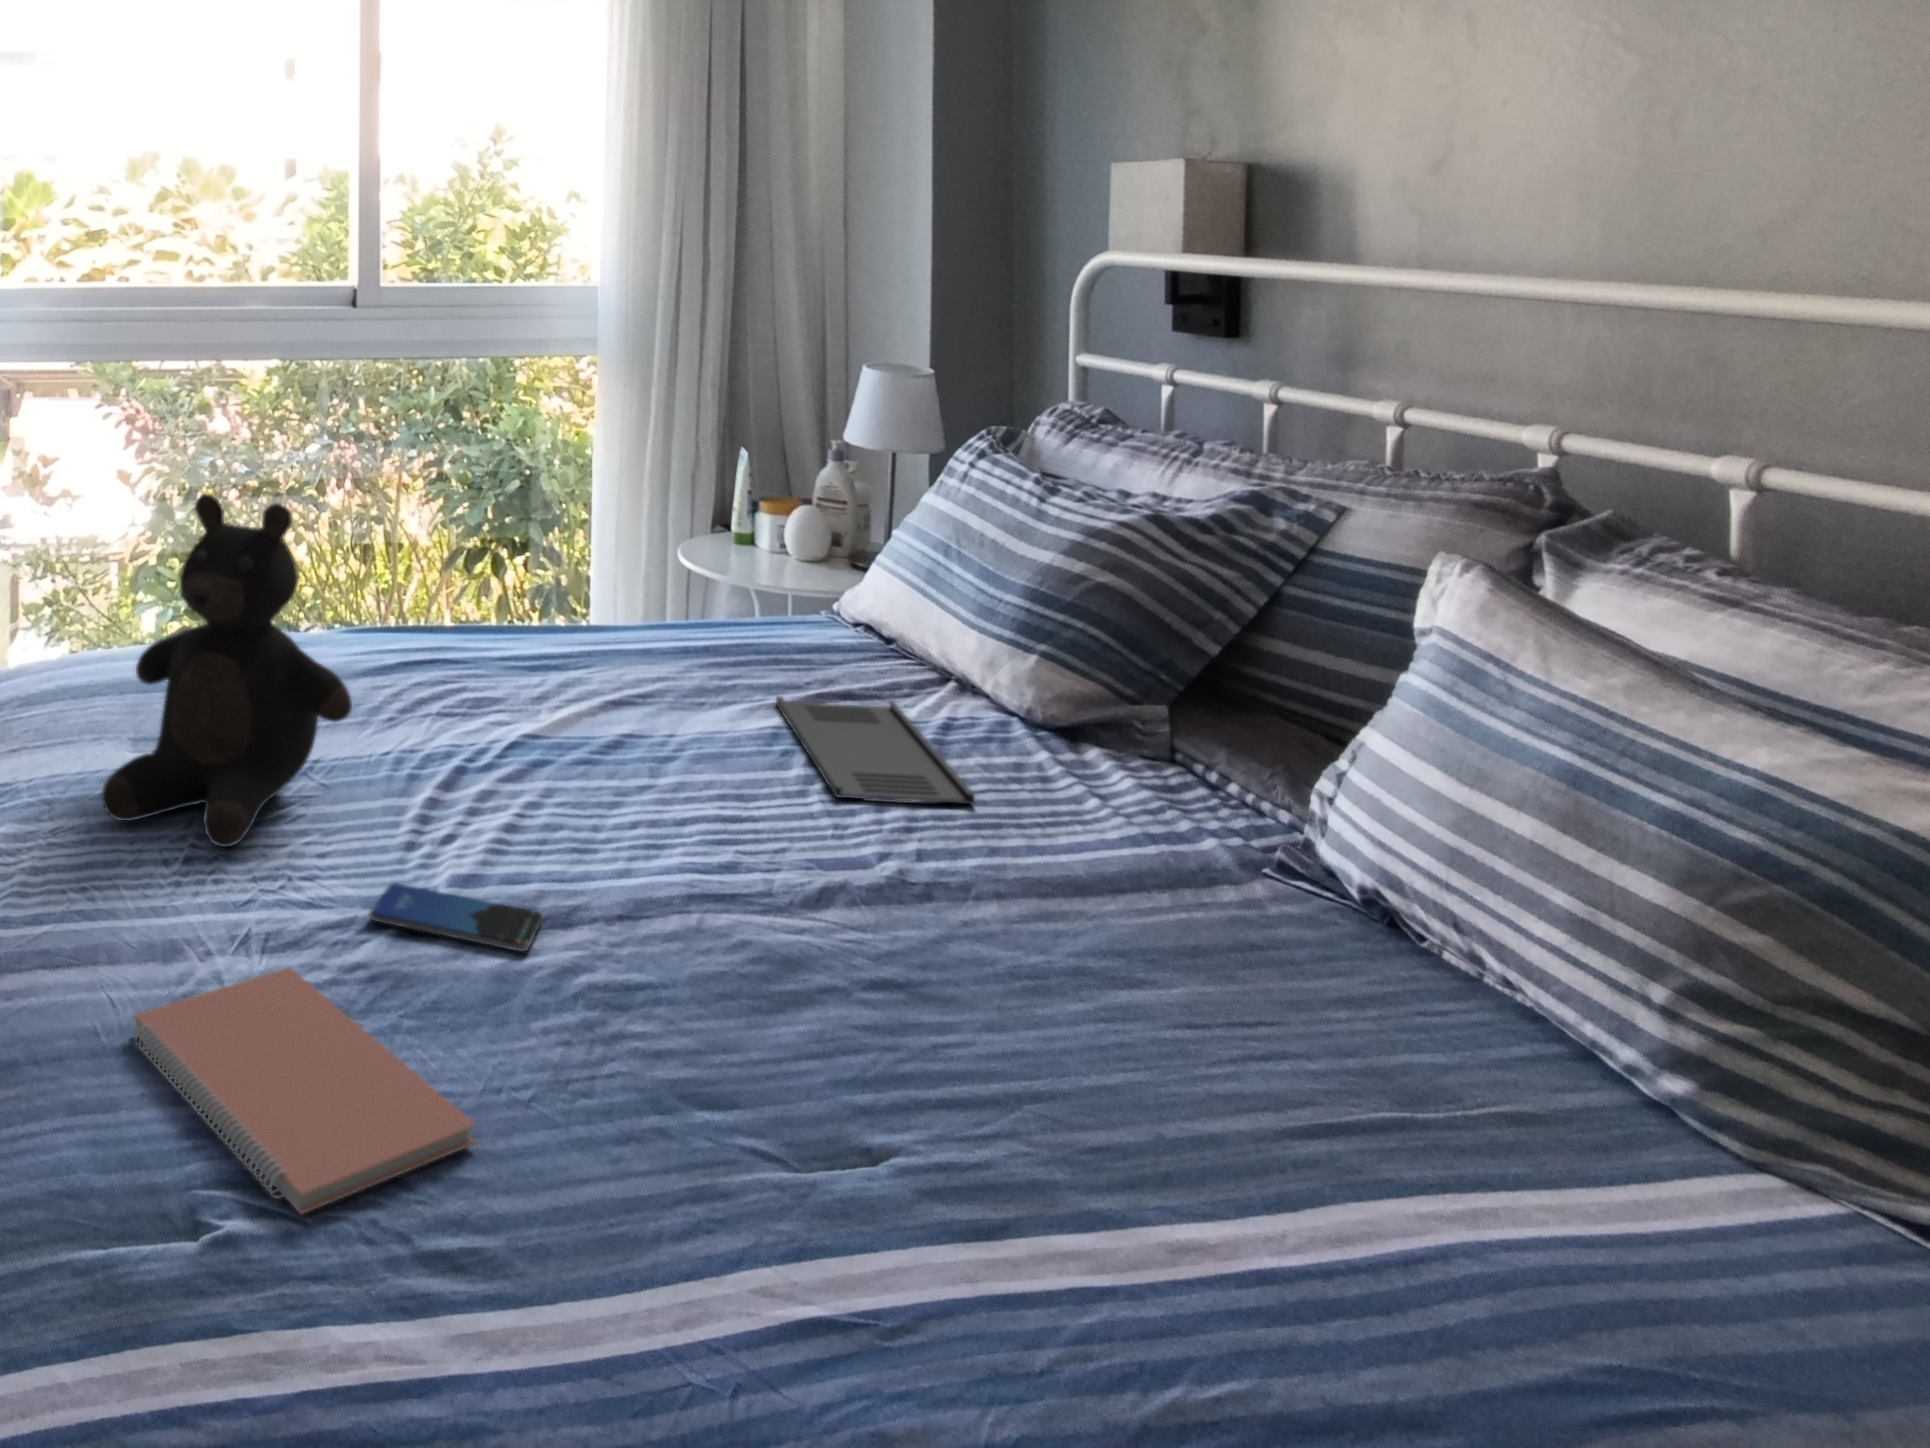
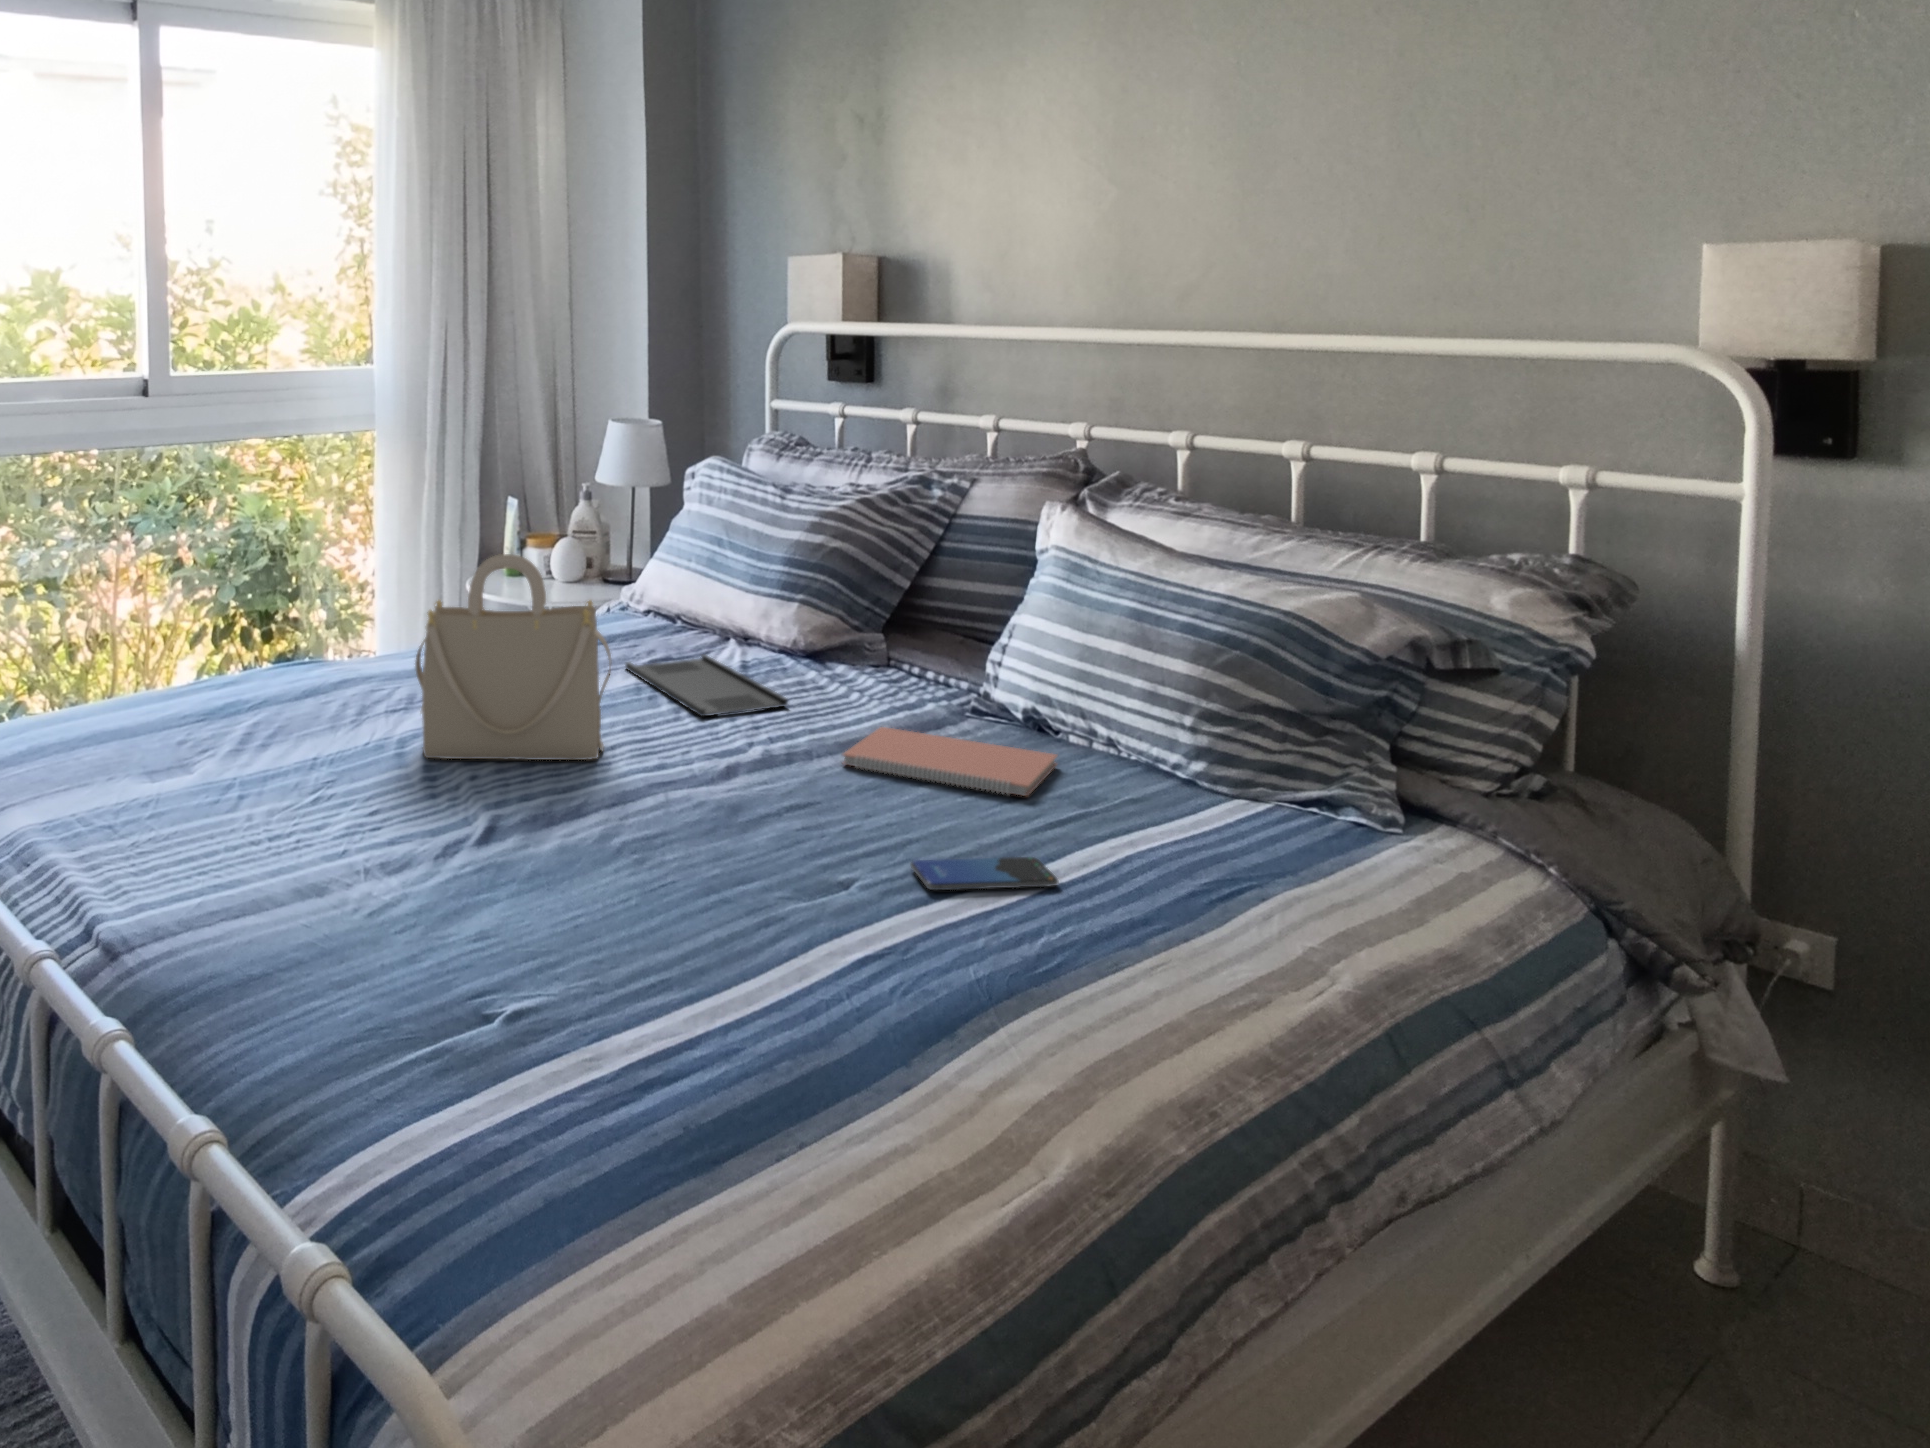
teddy bear: present [102,495,352,847] -> none [162,542,368,822]
handbag: none [436,545,688,835] -> present [415,554,611,760]
smartphone: present [370,883,543,951] -> present [910,857,1059,890]
notebook: present [134,967,476,1214] -> present [843,727,1057,796]

